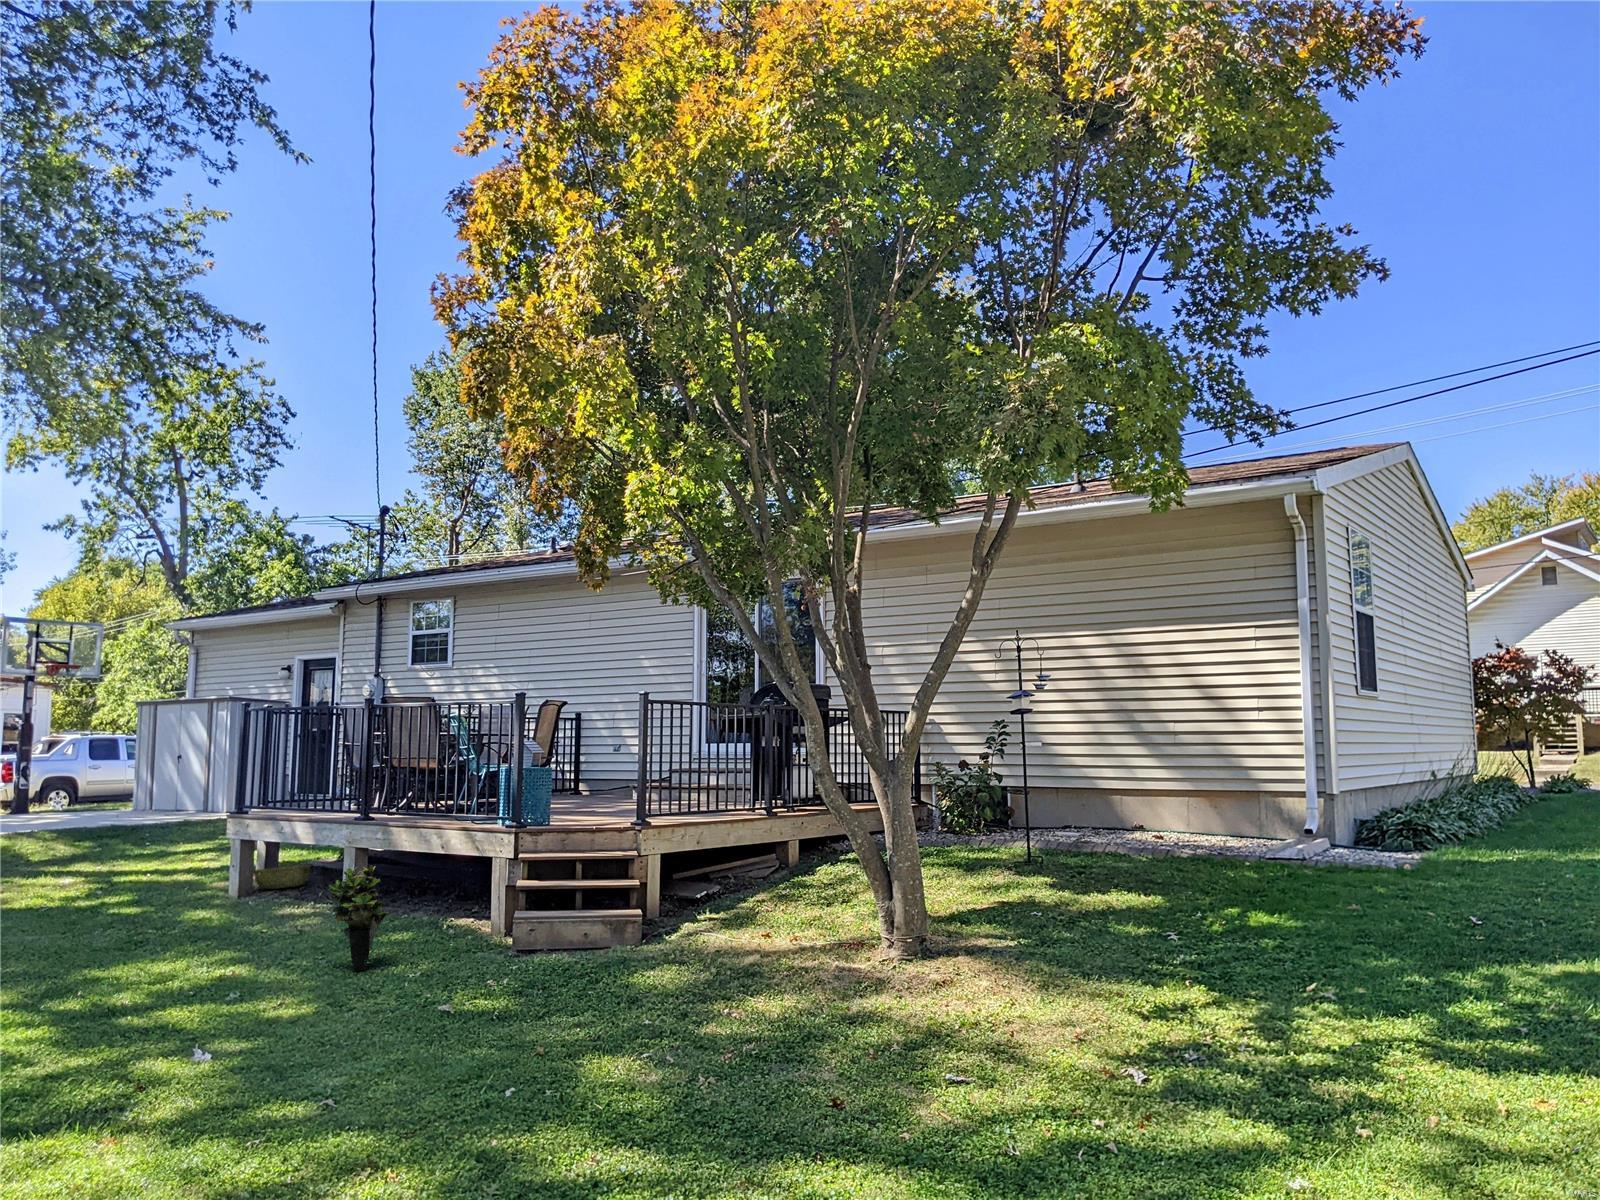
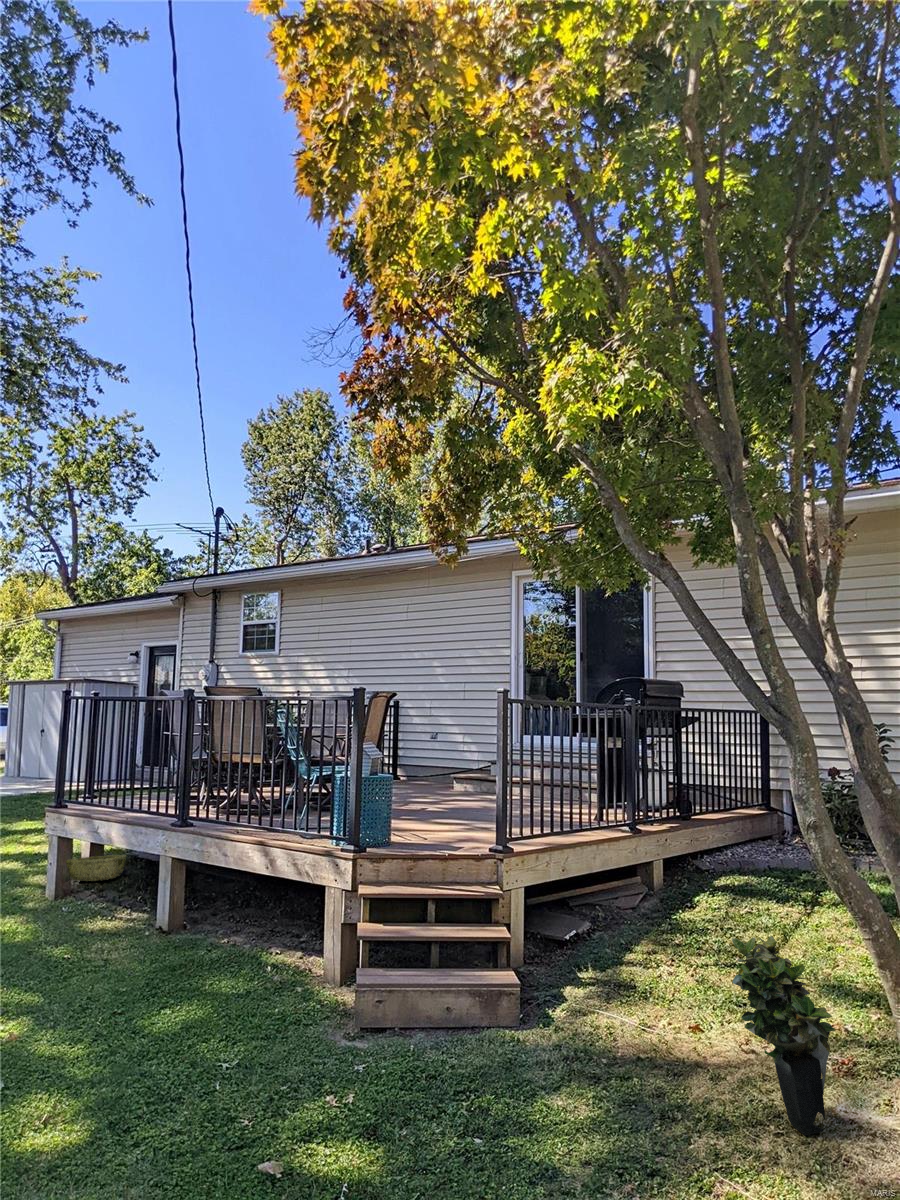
potted plant: present [329,865,389,972] -> present [732,936,835,1136]

